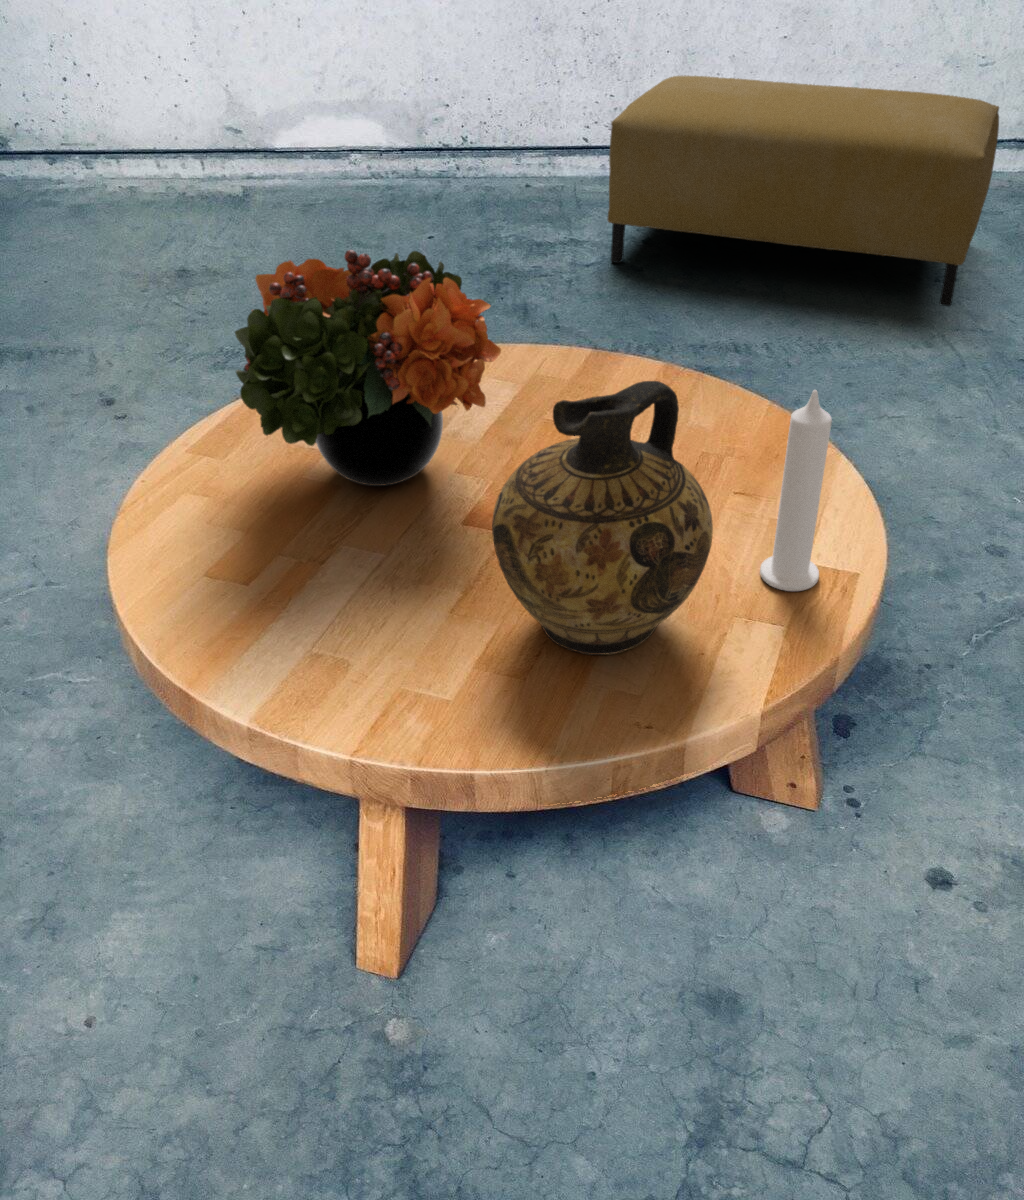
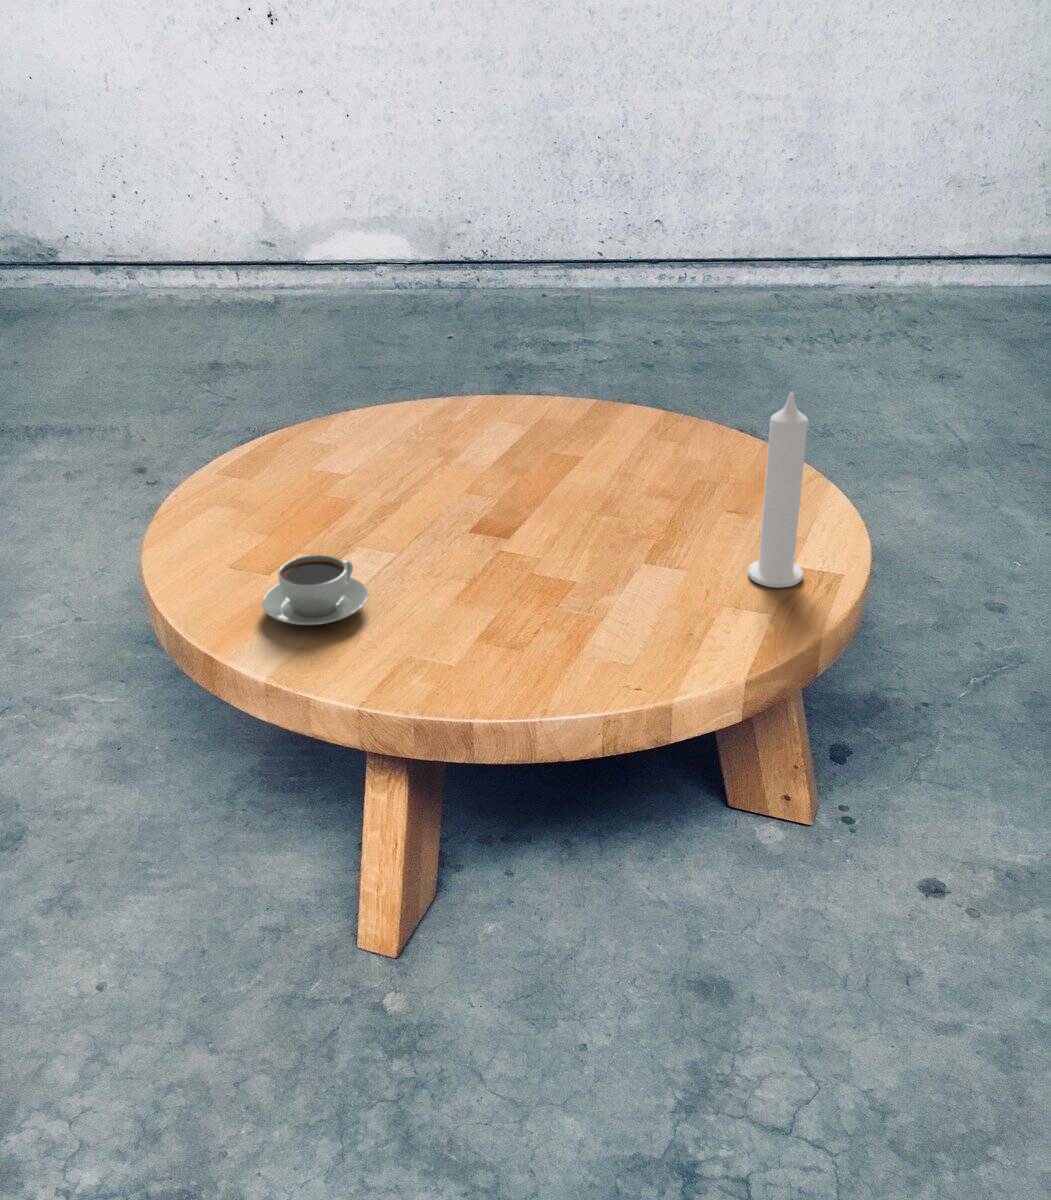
ottoman: present [608,75,999,306] -> none [621,190,993,398]
flower arrangement: present [235,250,501,486] -> none [258,283,510,504]
ceramic jug: present [492,381,713,655] -> none [495,378,698,634]
coffee cup: none [244,567,357,651] -> present [262,555,368,625]

